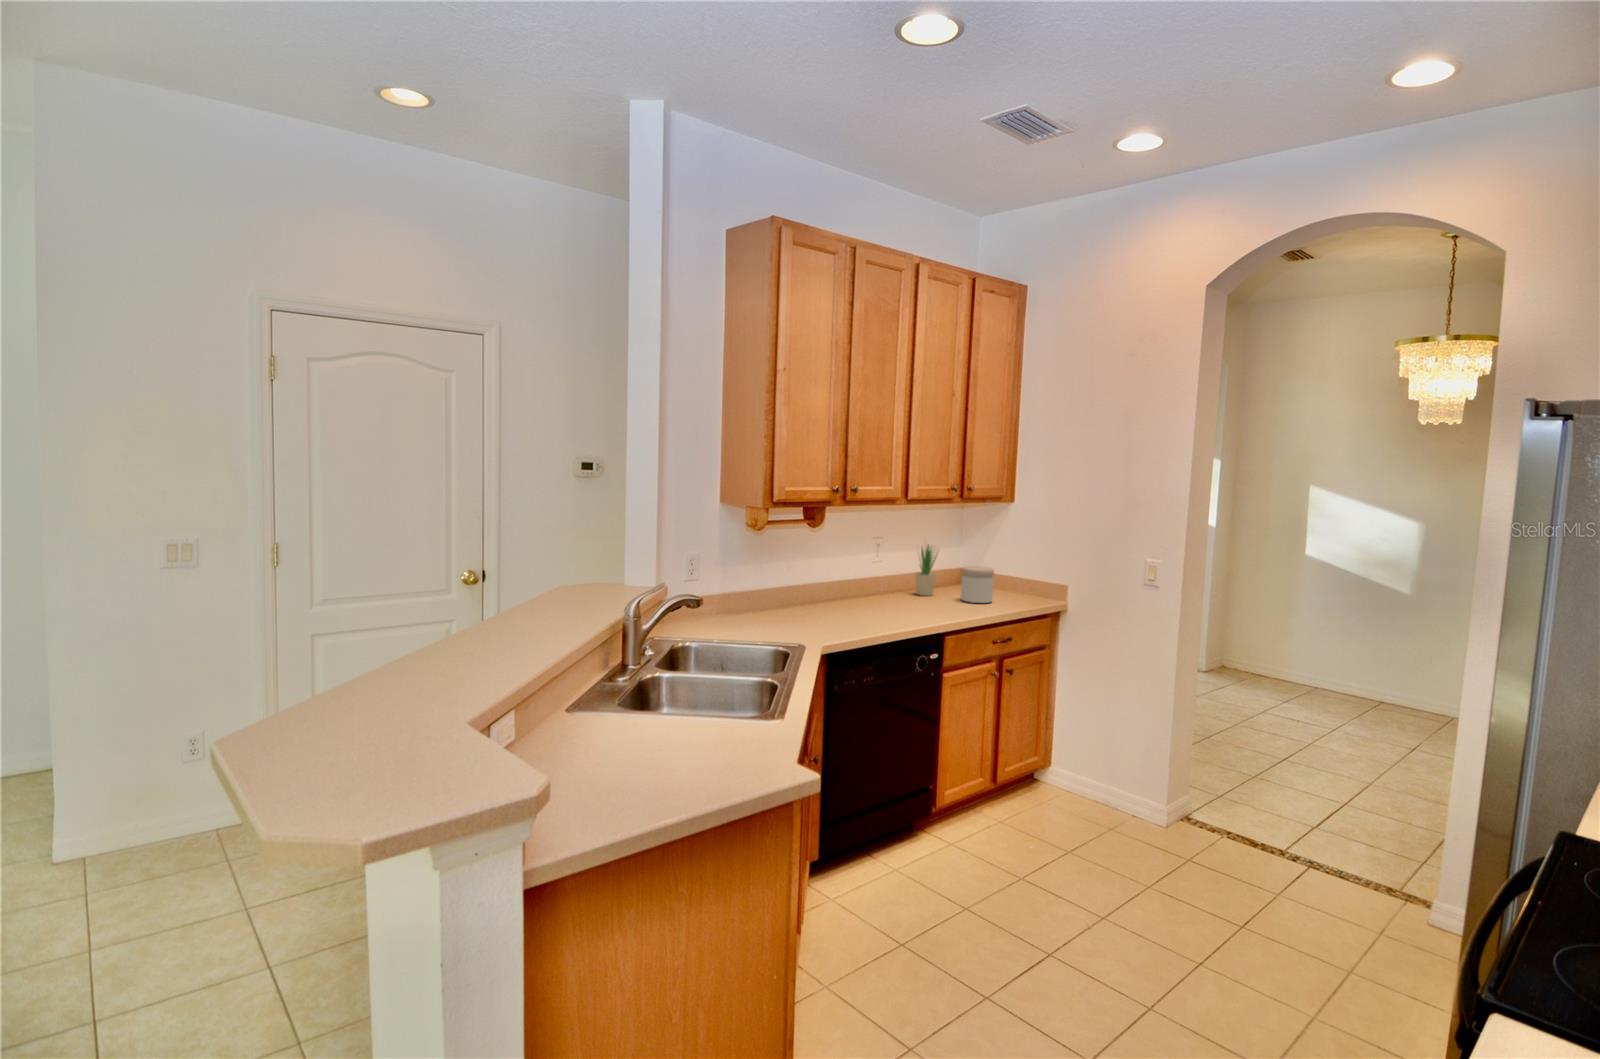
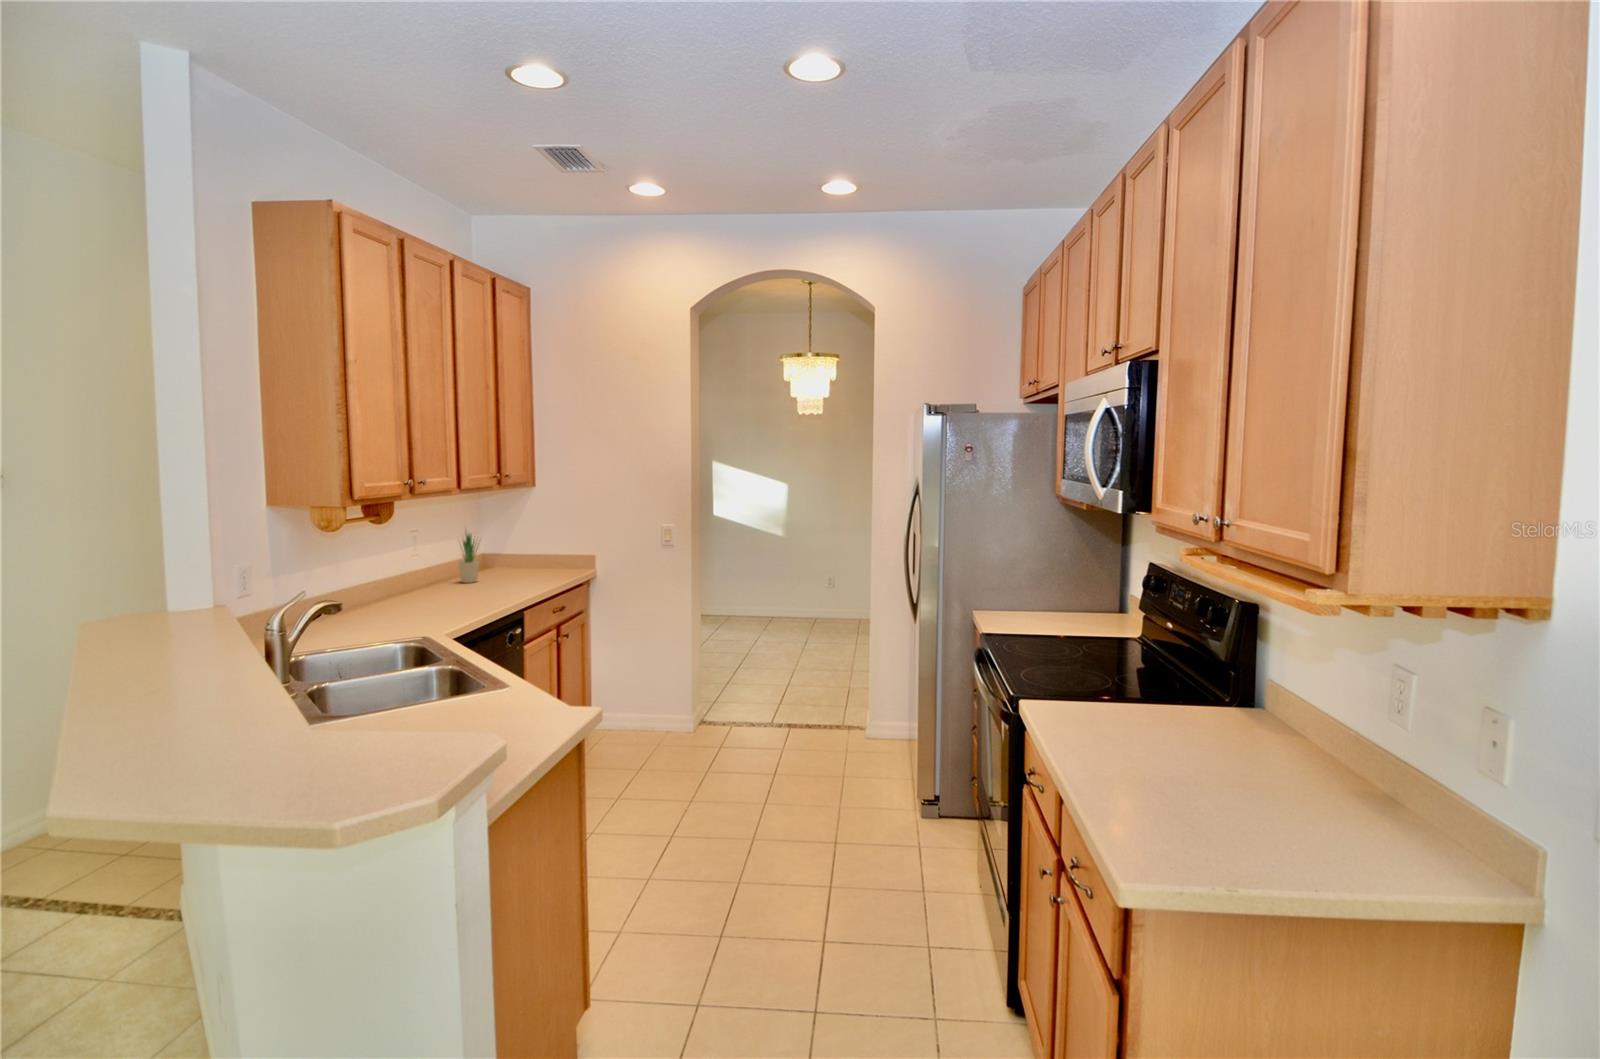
jar: present [961,566,994,603] -> none [508,548,539,581]

